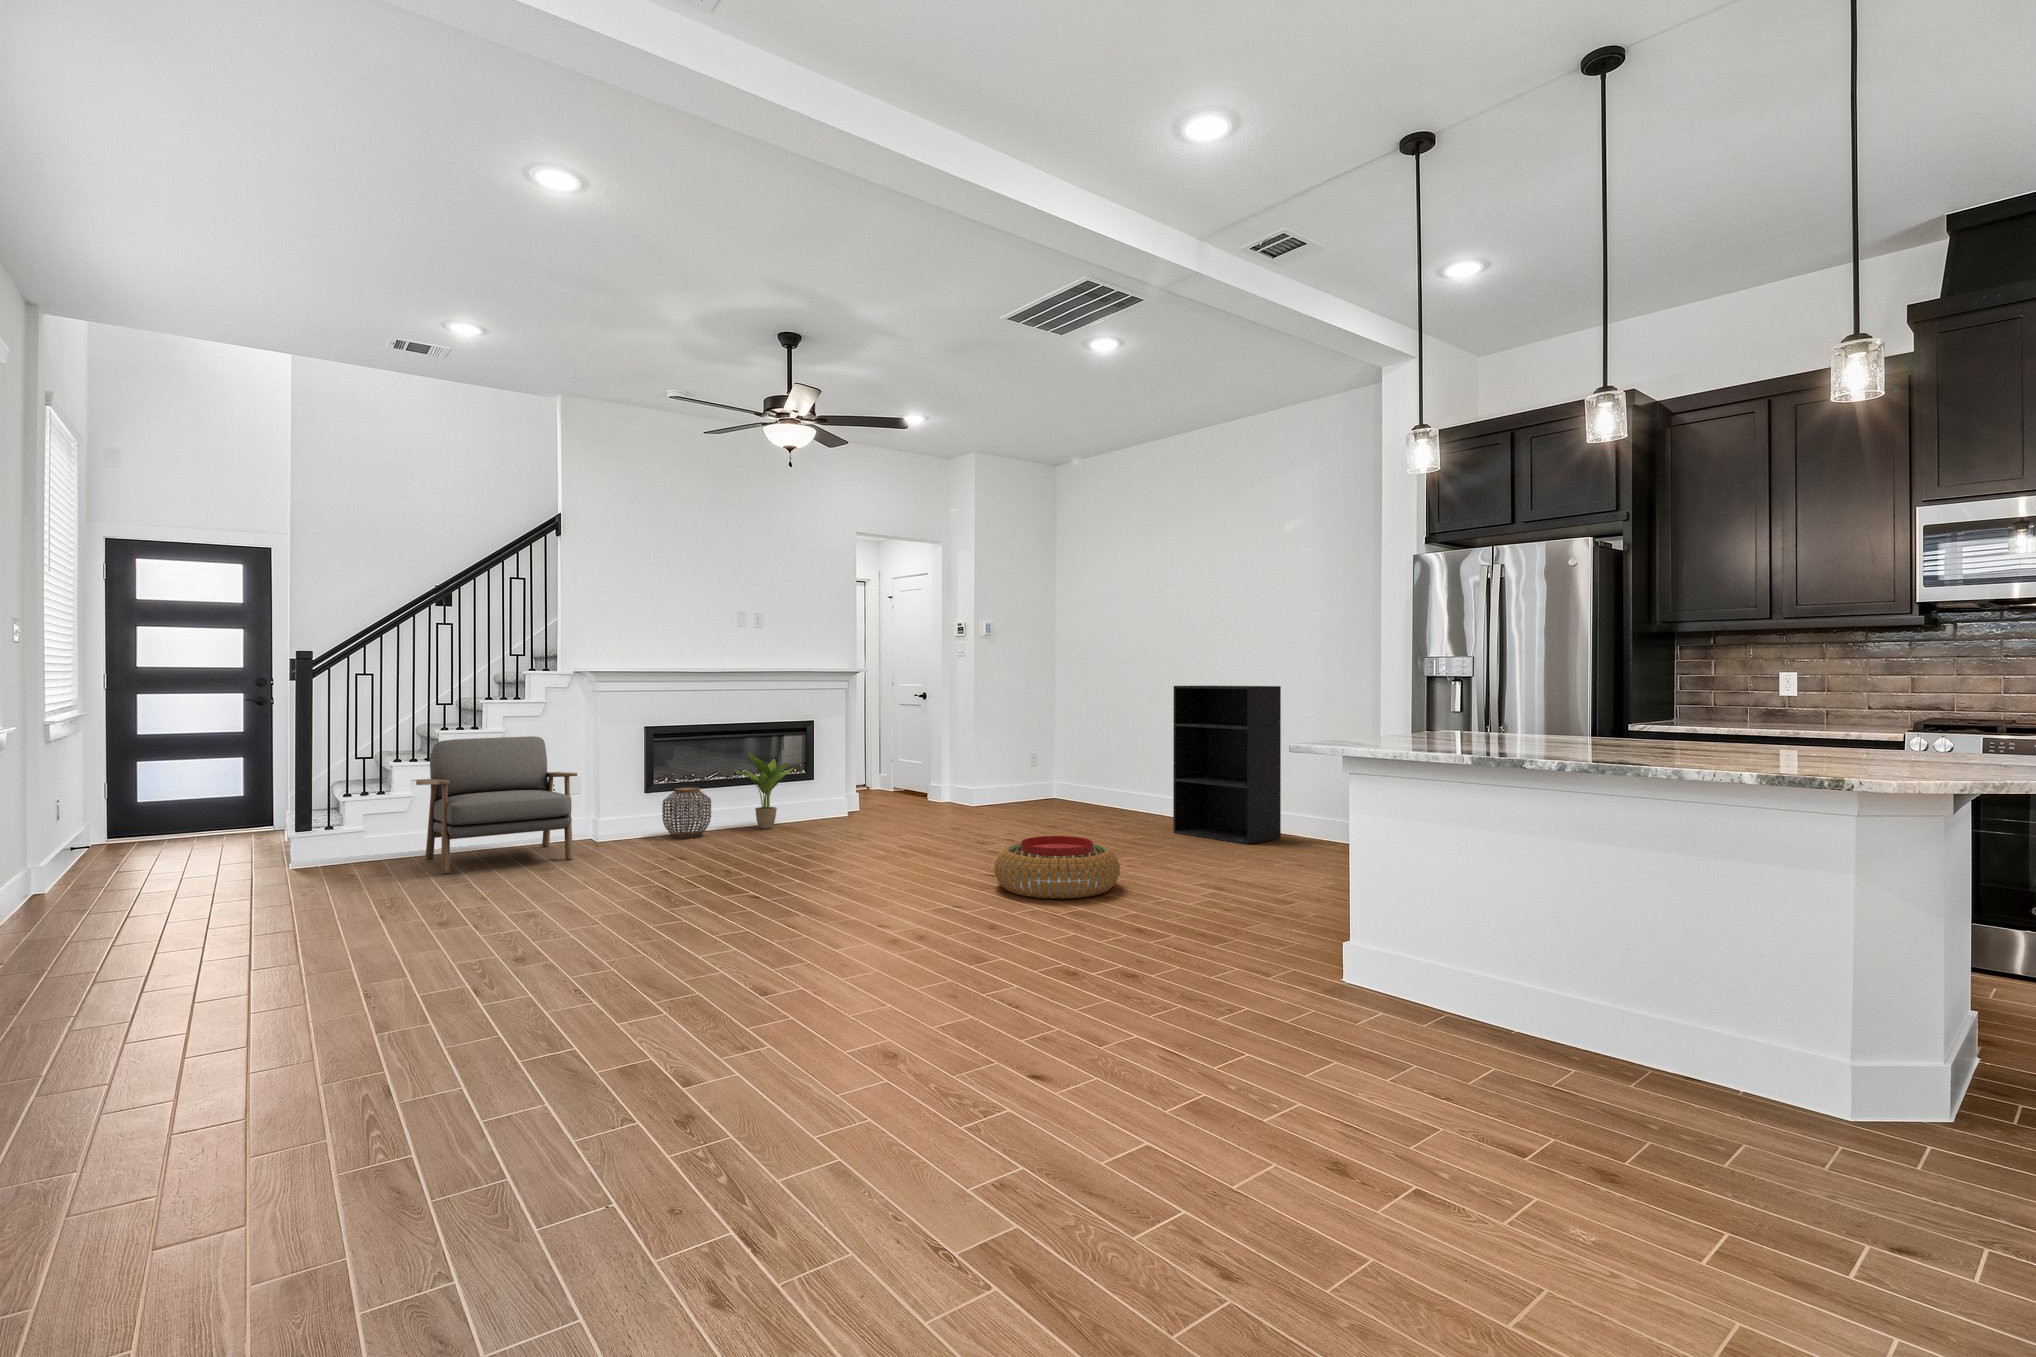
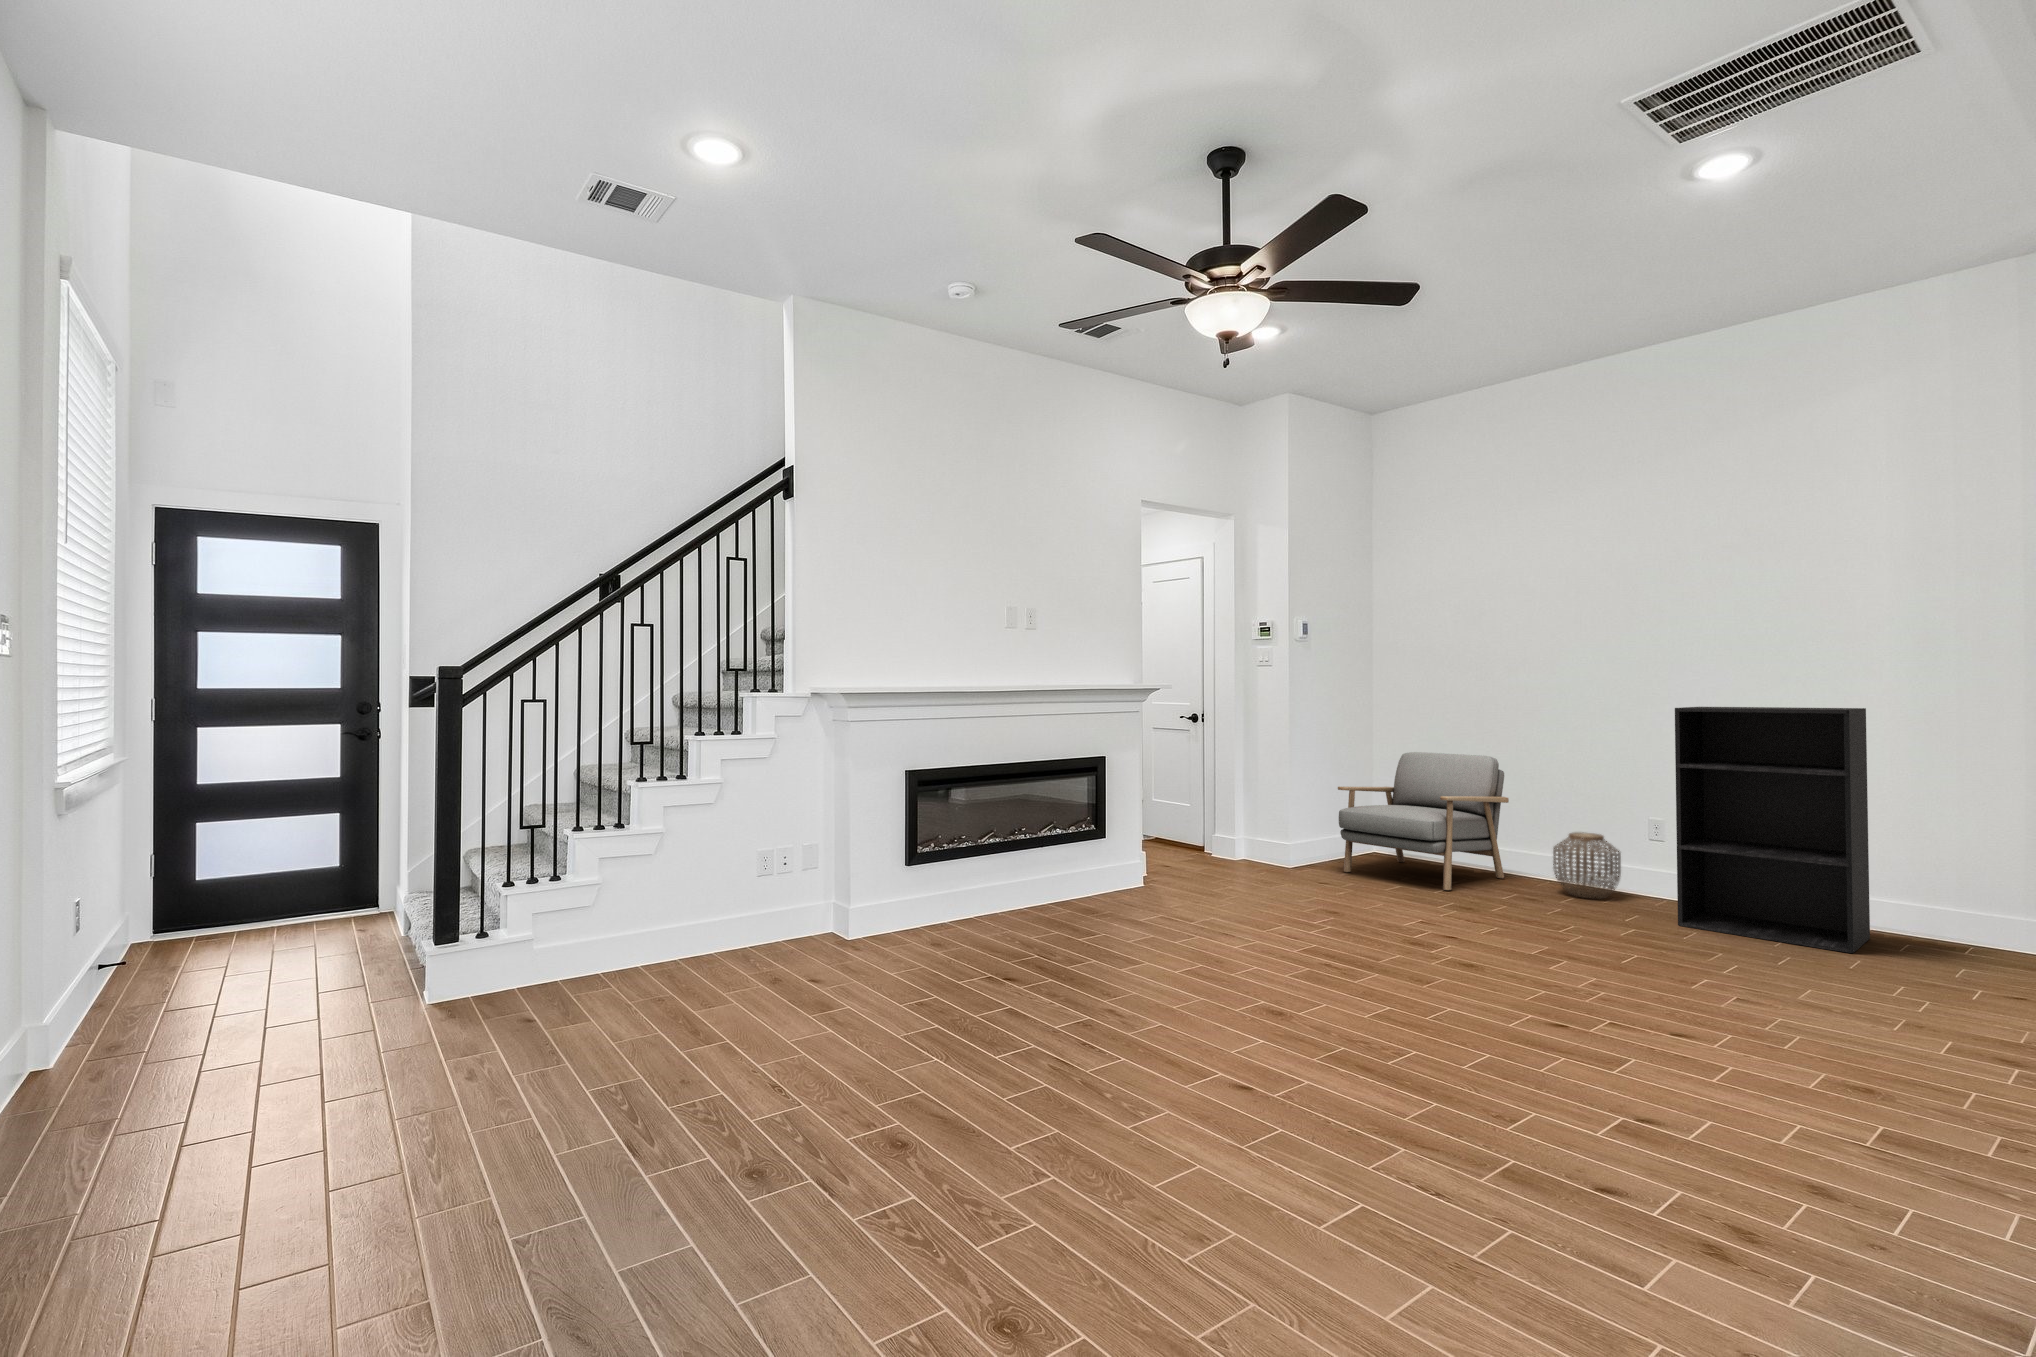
armchair: present [416,736,577,874] -> present [1338,752,1509,890]
potted plant: present [735,752,793,829] -> none [1017,807,1098,915]
woven basket: present [662,787,711,838] -> present [1553,832,1621,898]
pouf: present [995,836,1120,899] -> none [1621,970,1899,1107]

